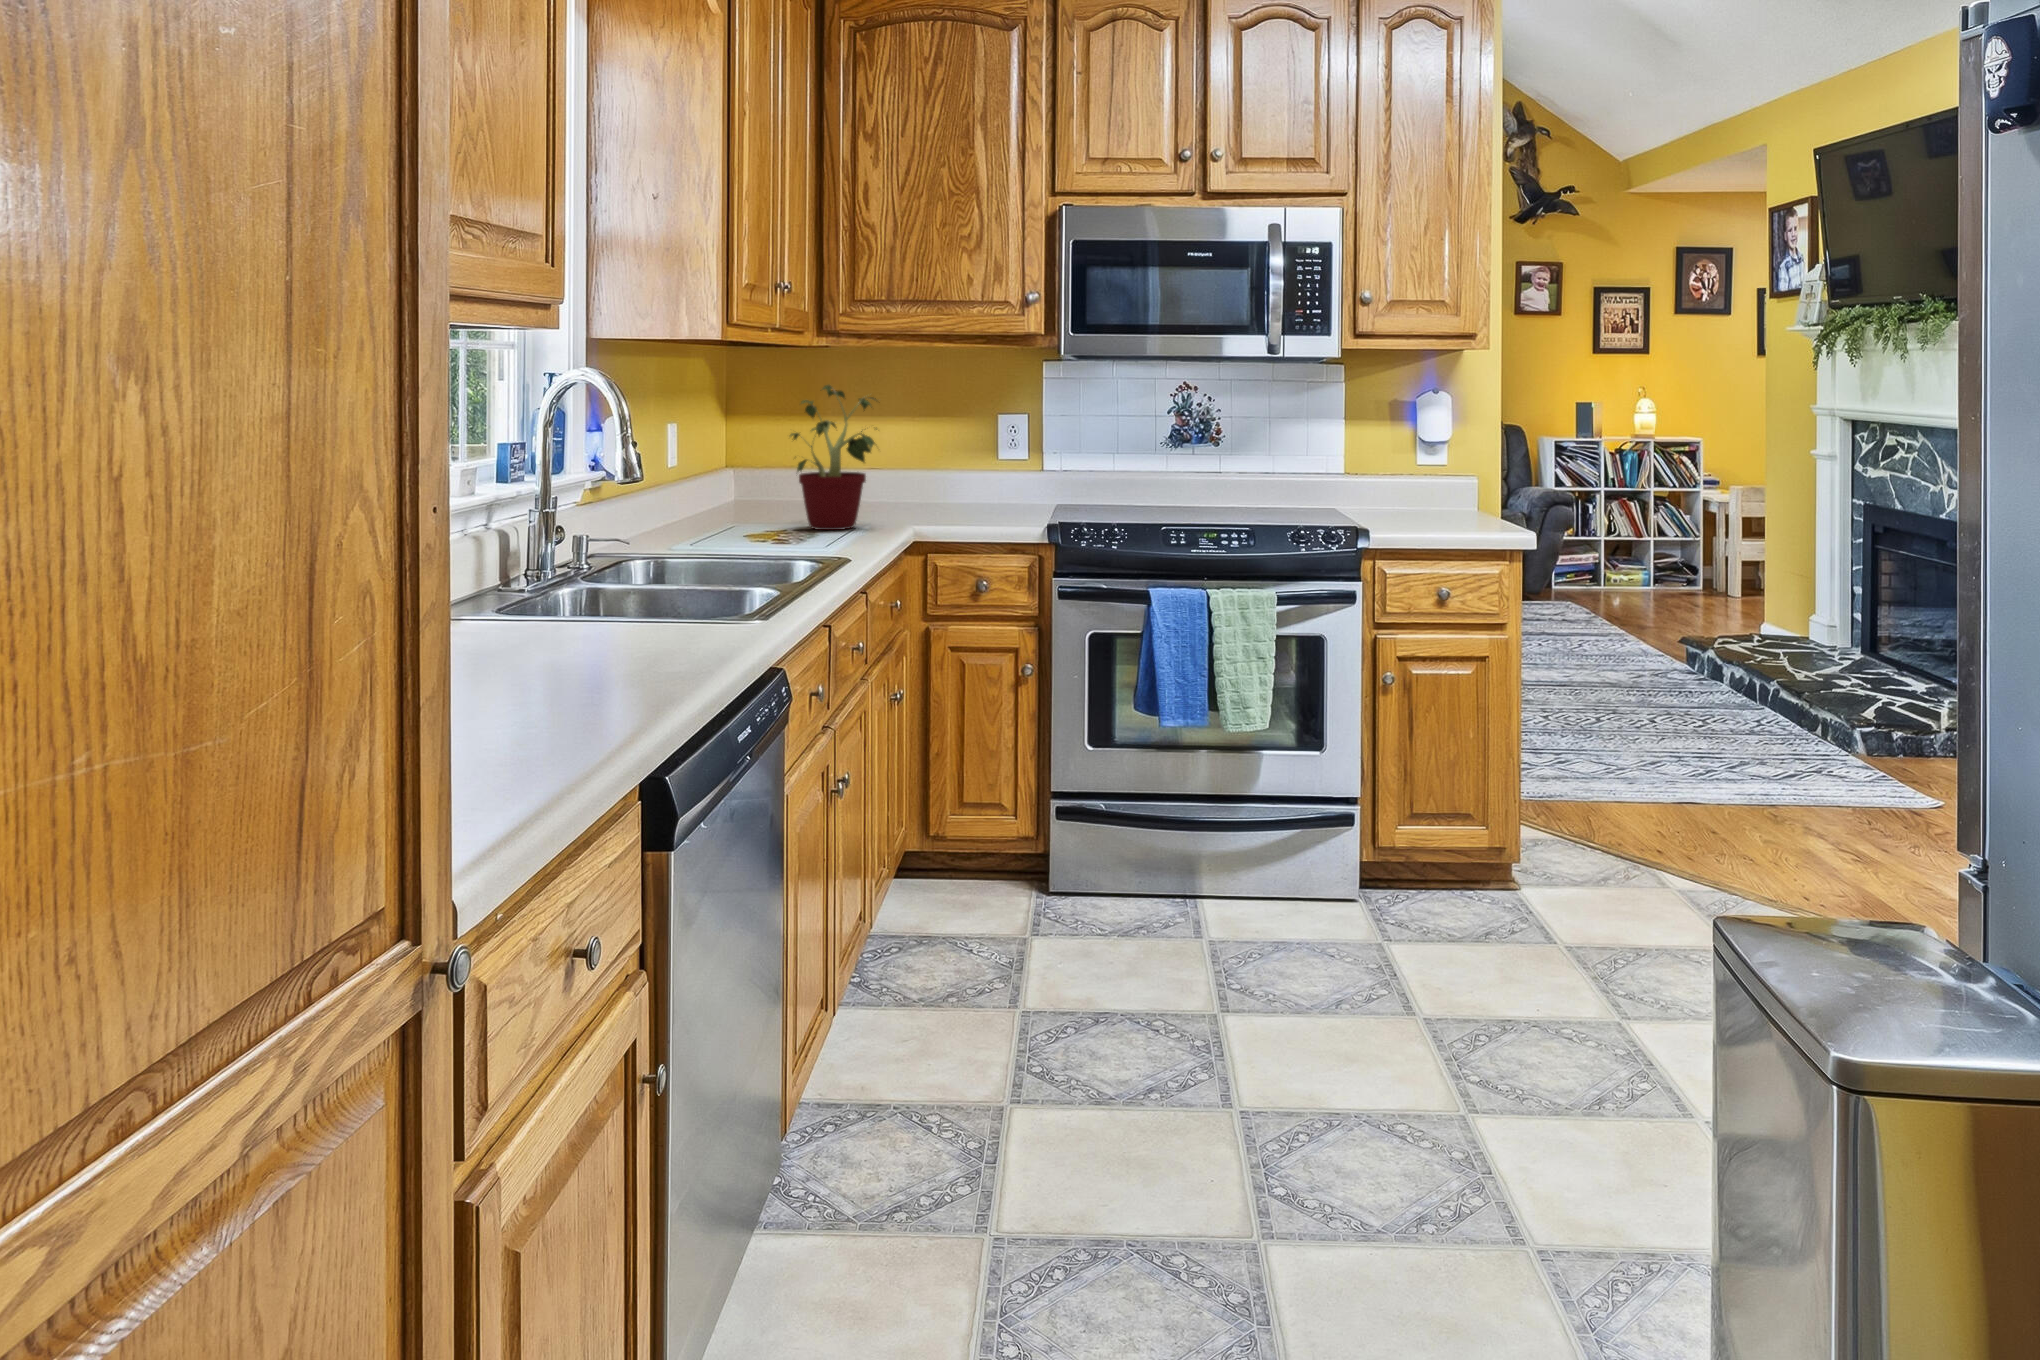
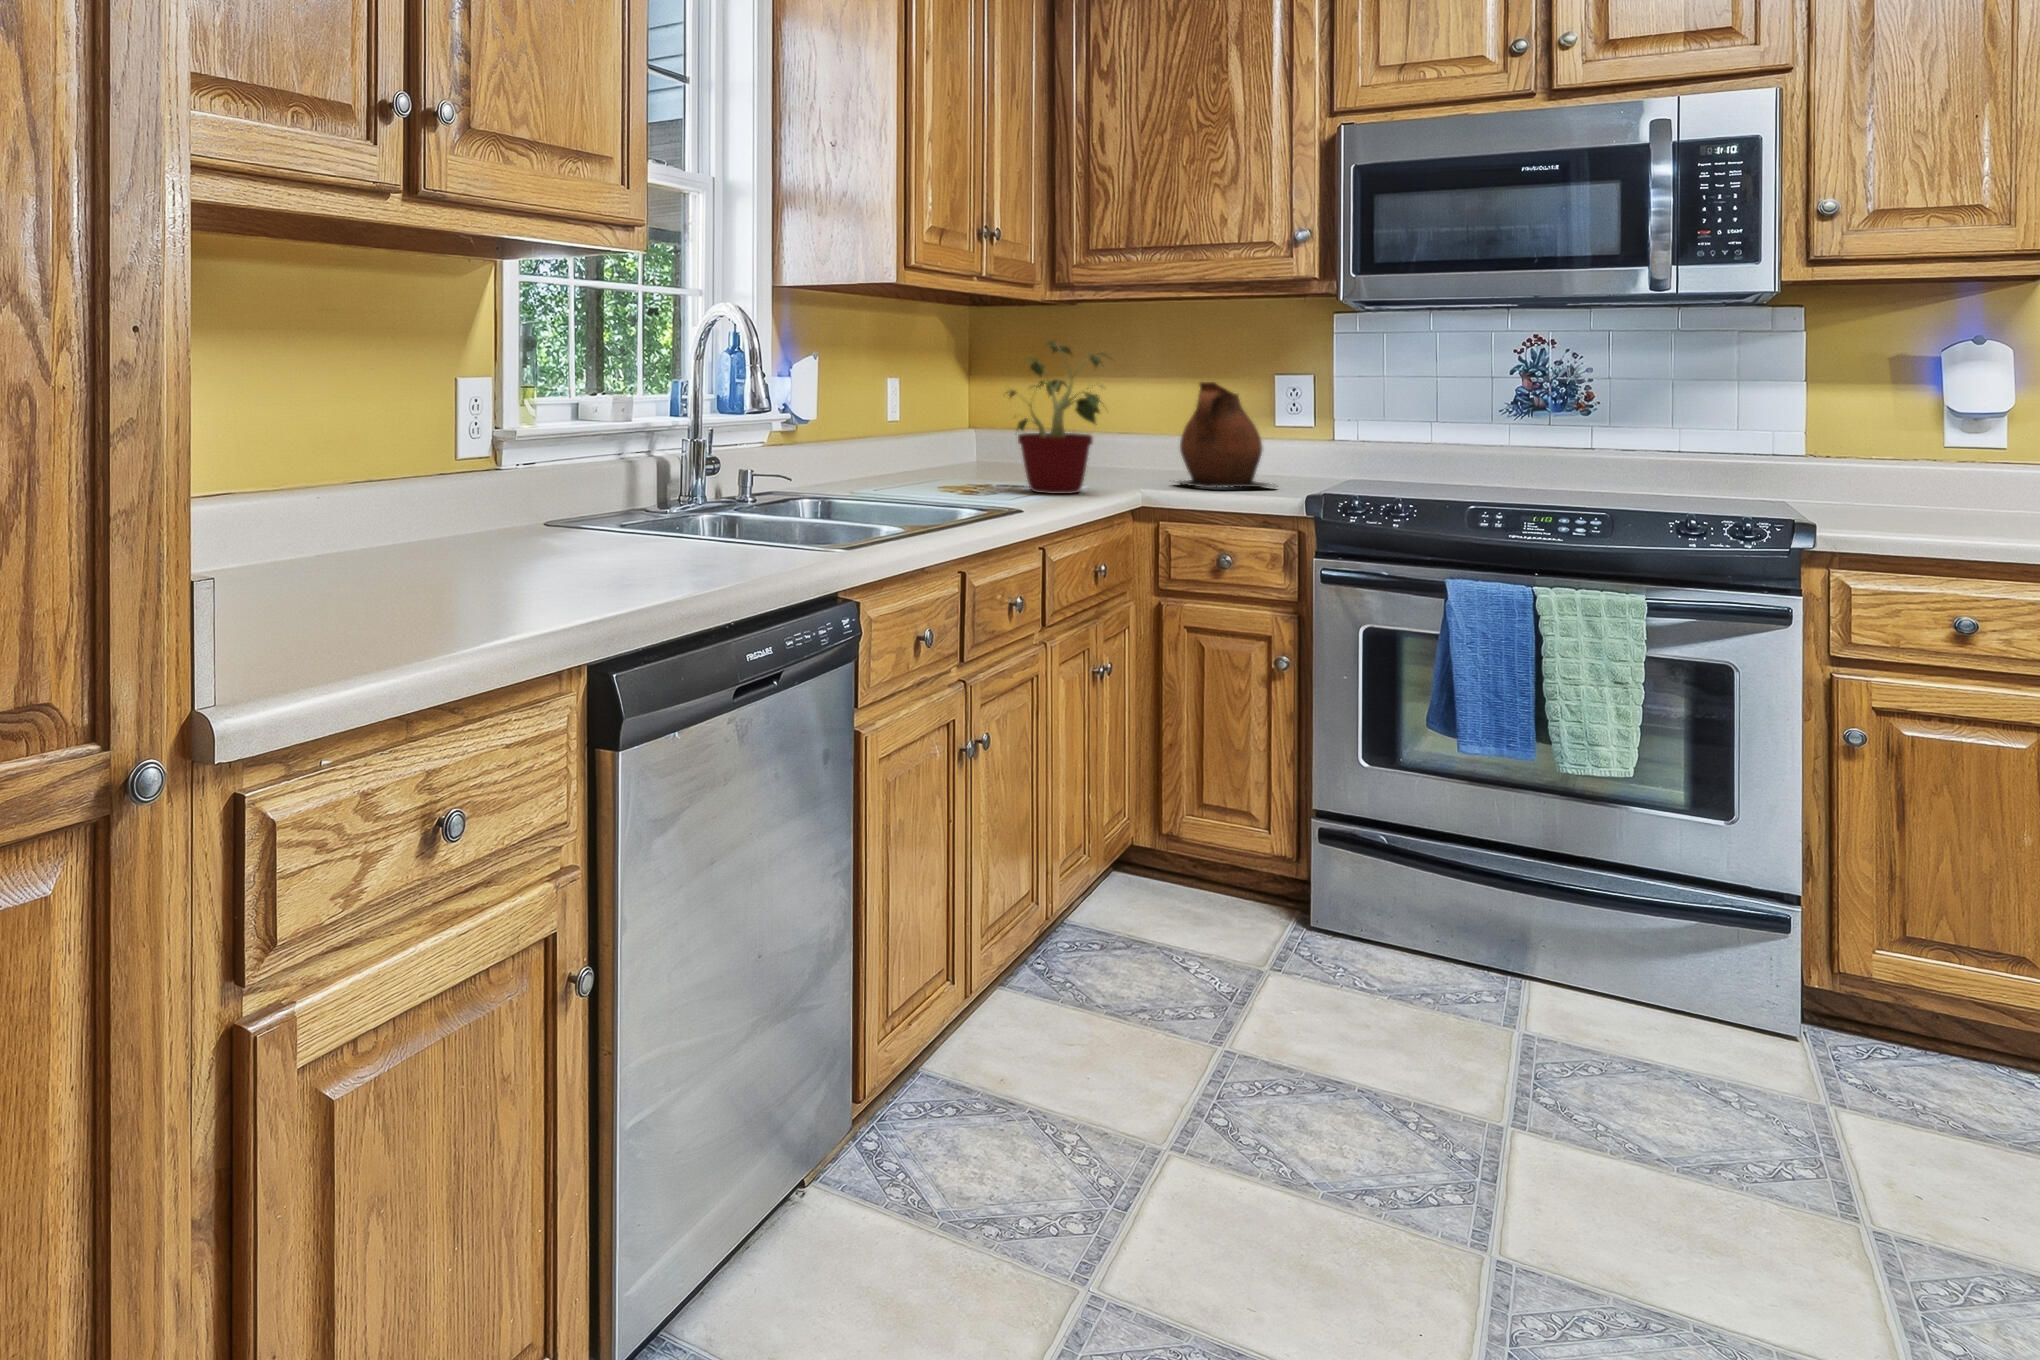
ceramic pitcher: none [918,422,1006,516] -> present [1178,382,1278,488]

